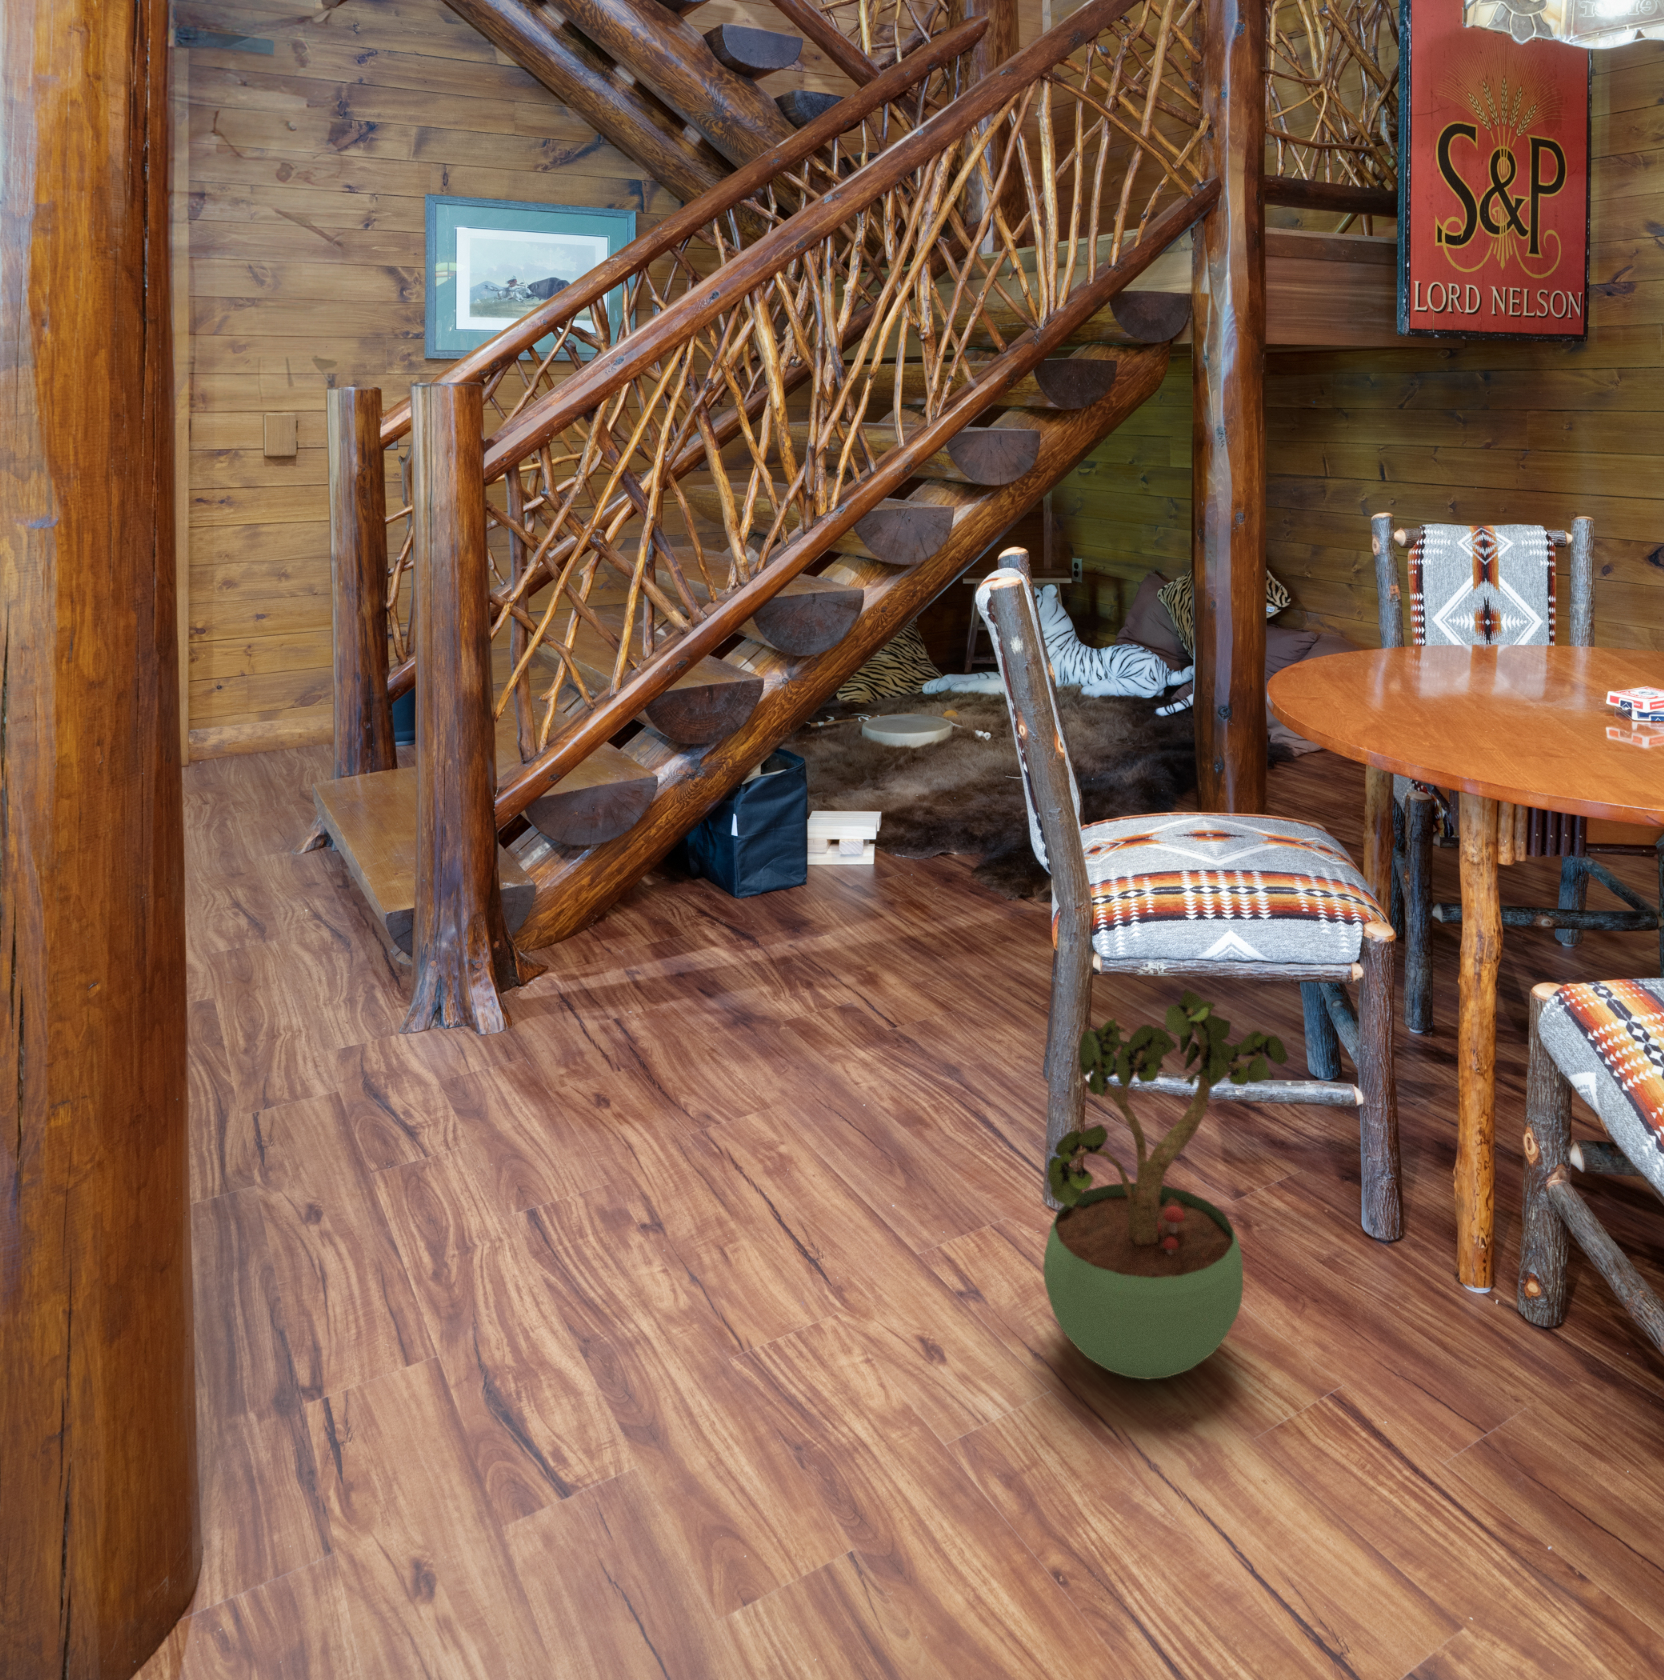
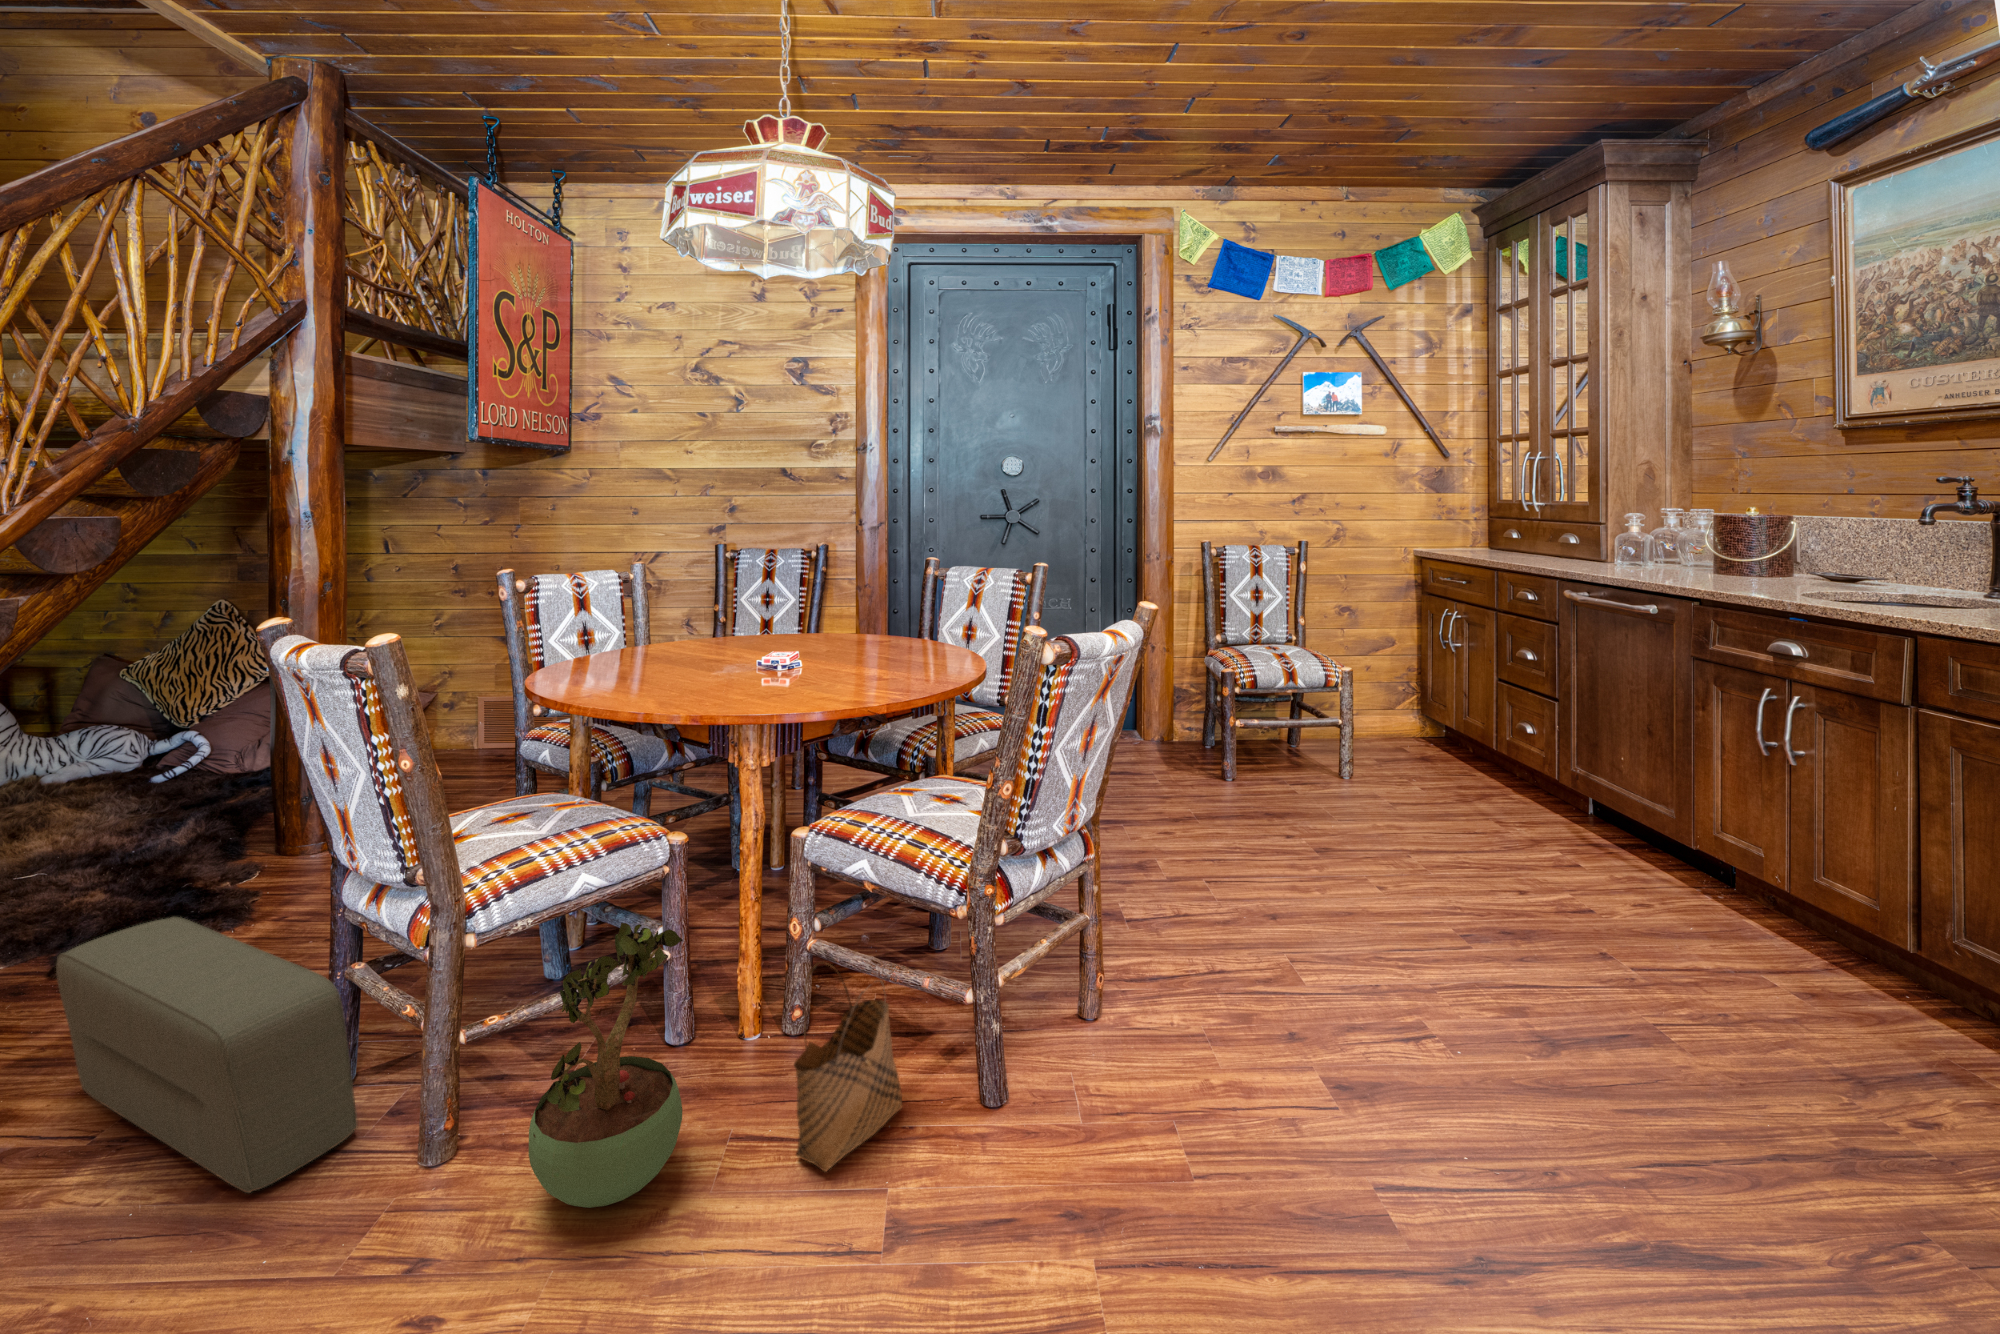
pouf: none [835,864,977,1164] -> present [56,917,358,1193]
woven basket: none [1371,1182,1606,1535] -> present [794,961,902,1172]

